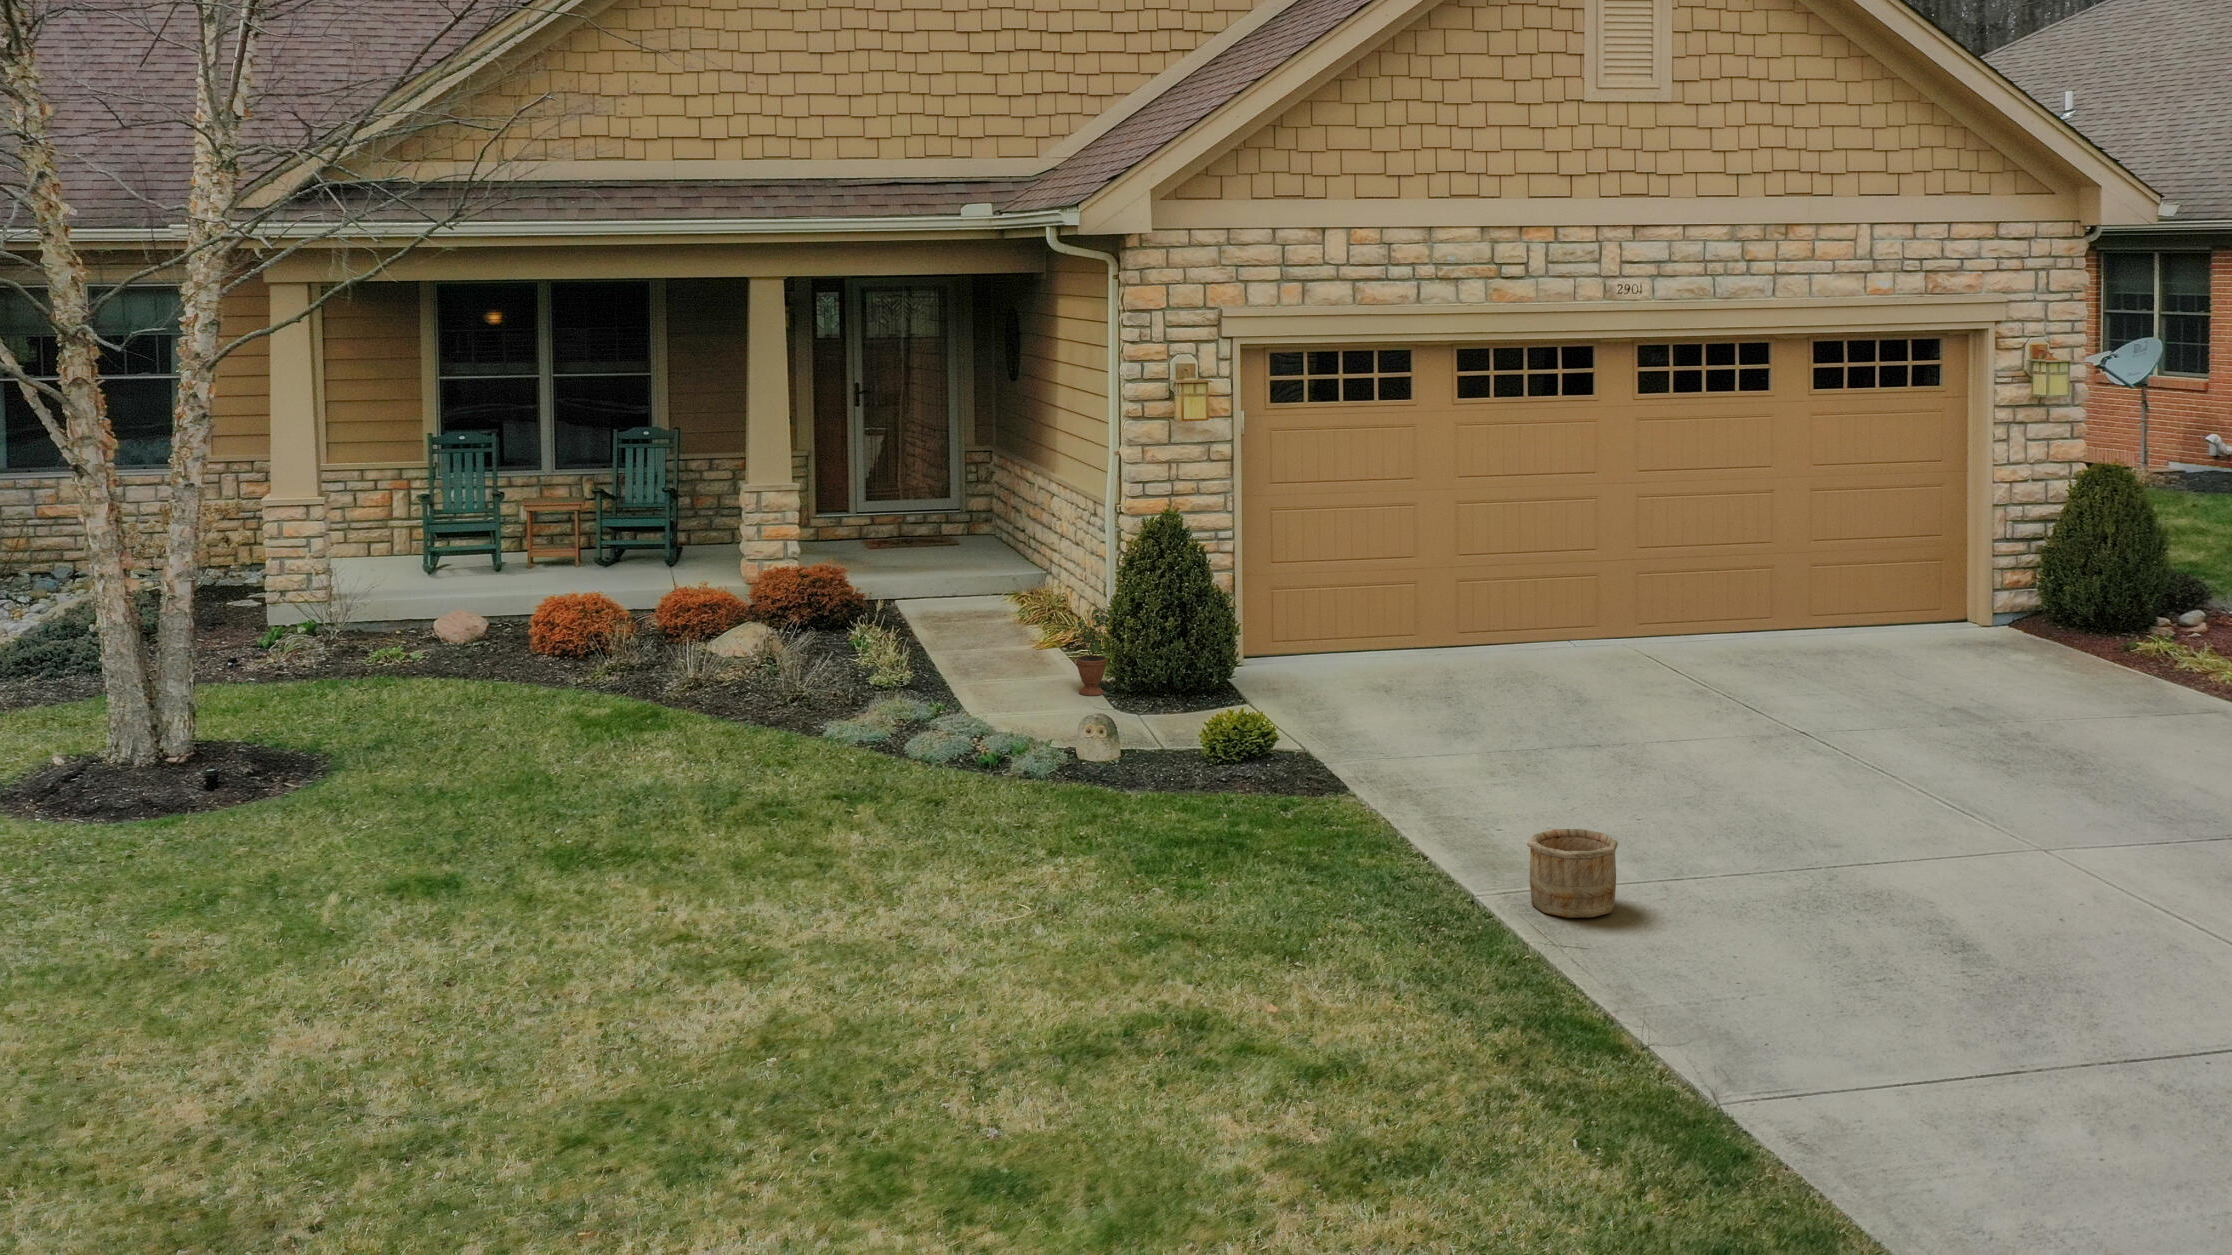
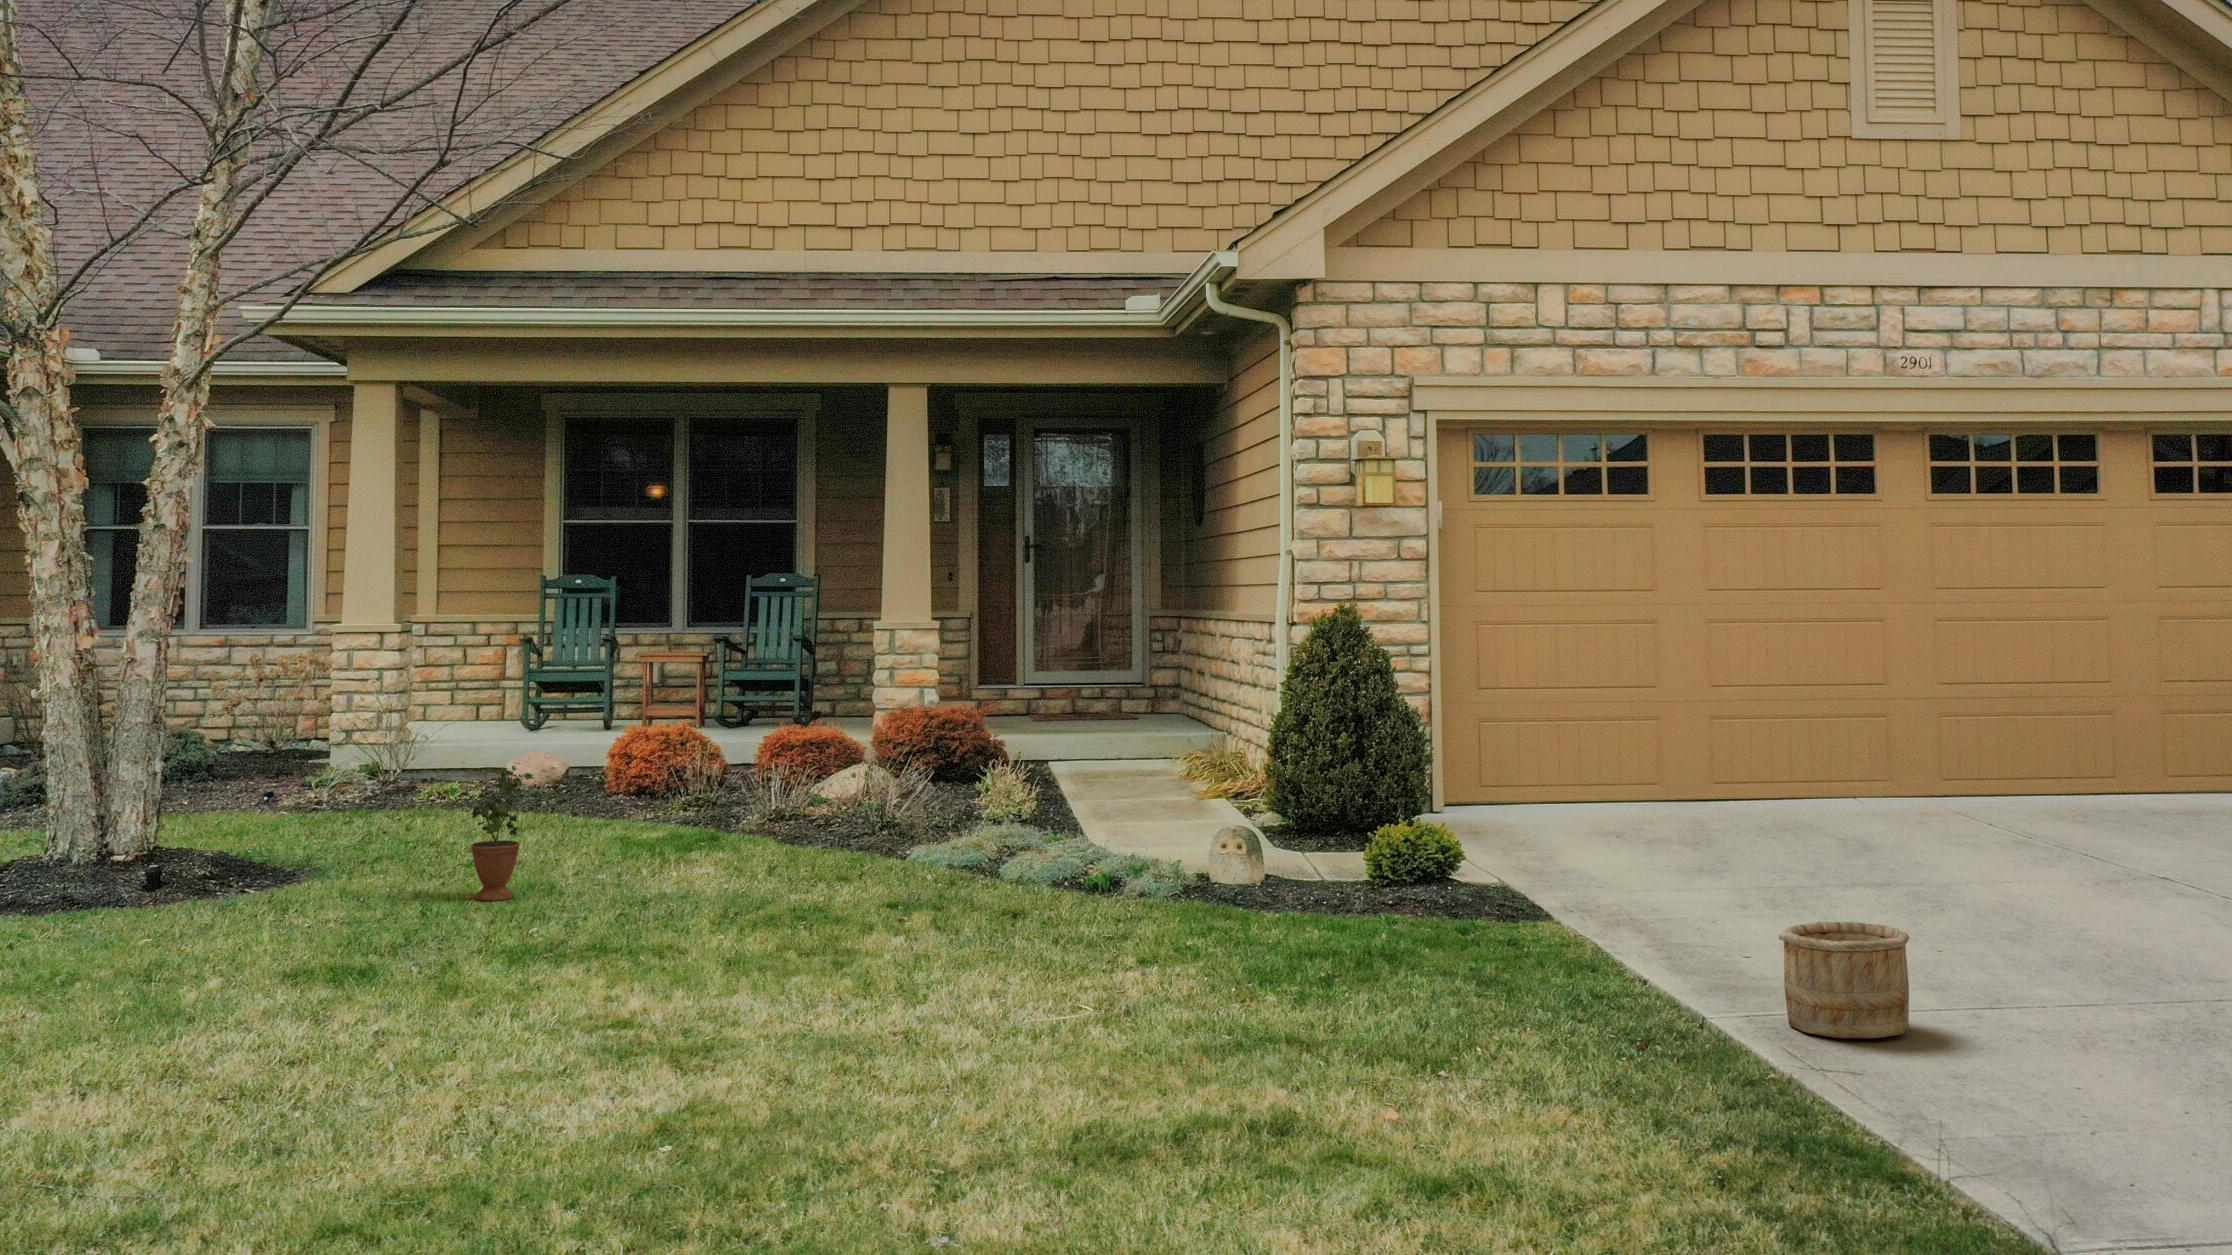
potted plant: present [1073,608,1115,696] -> present [471,762,533,901]

